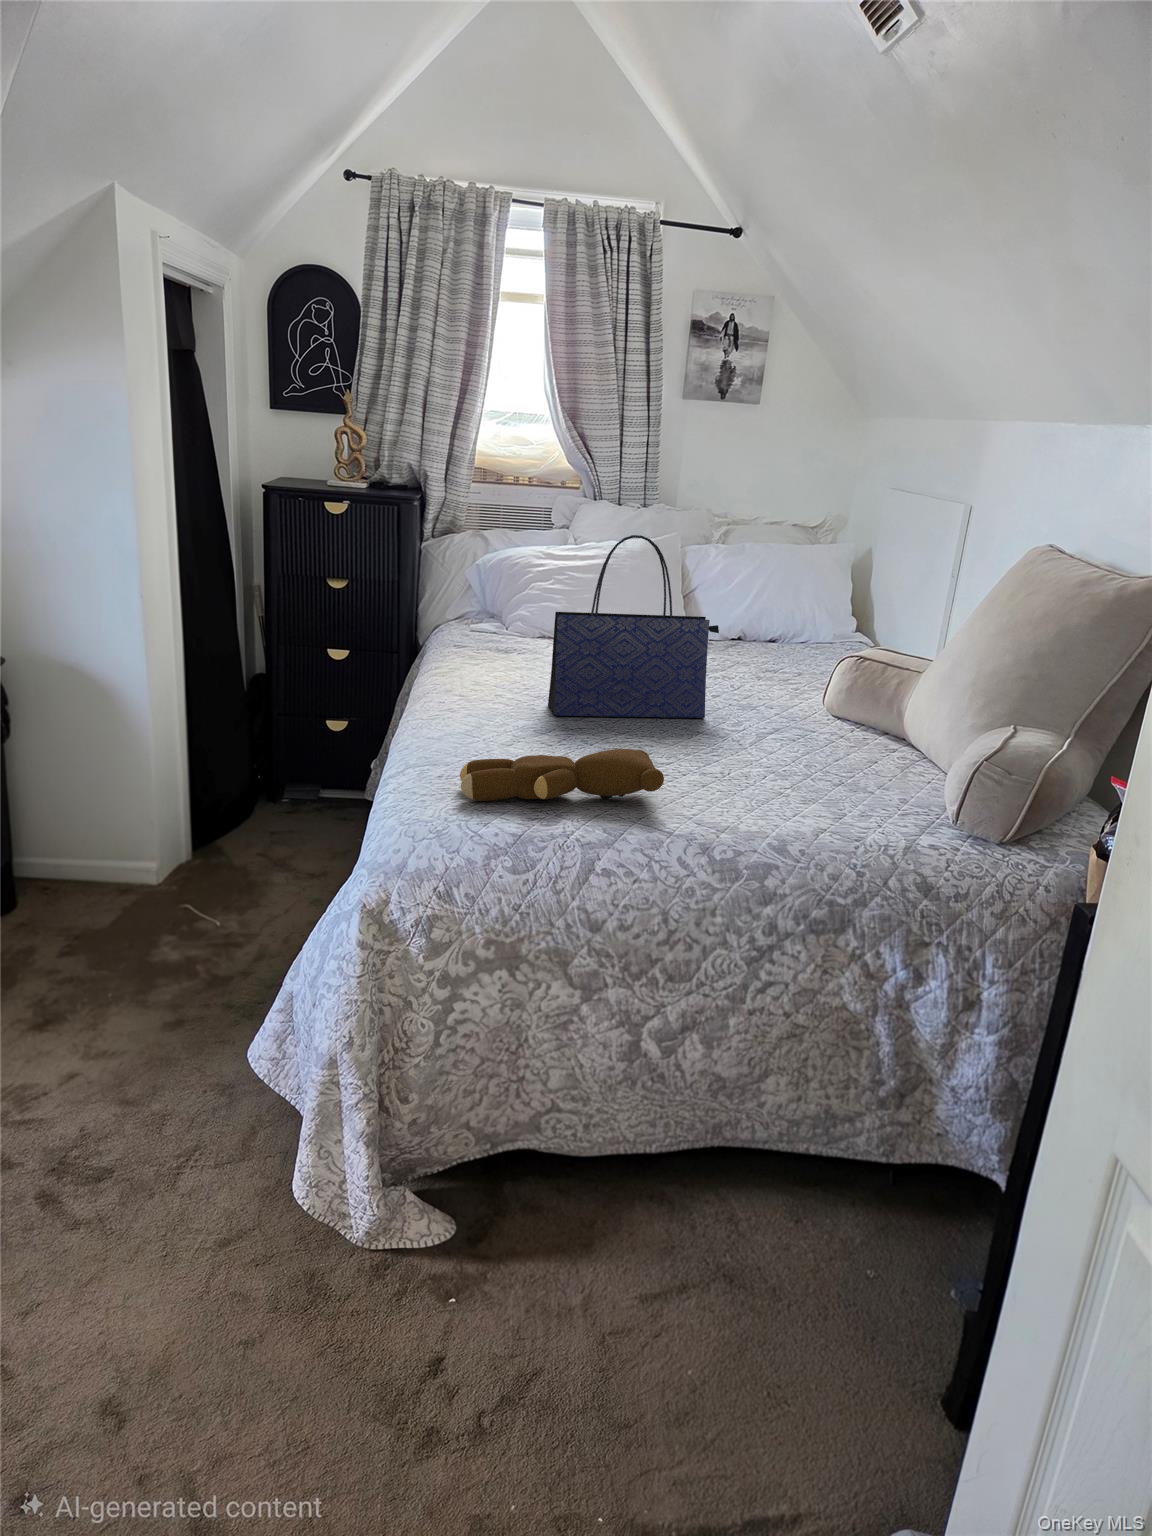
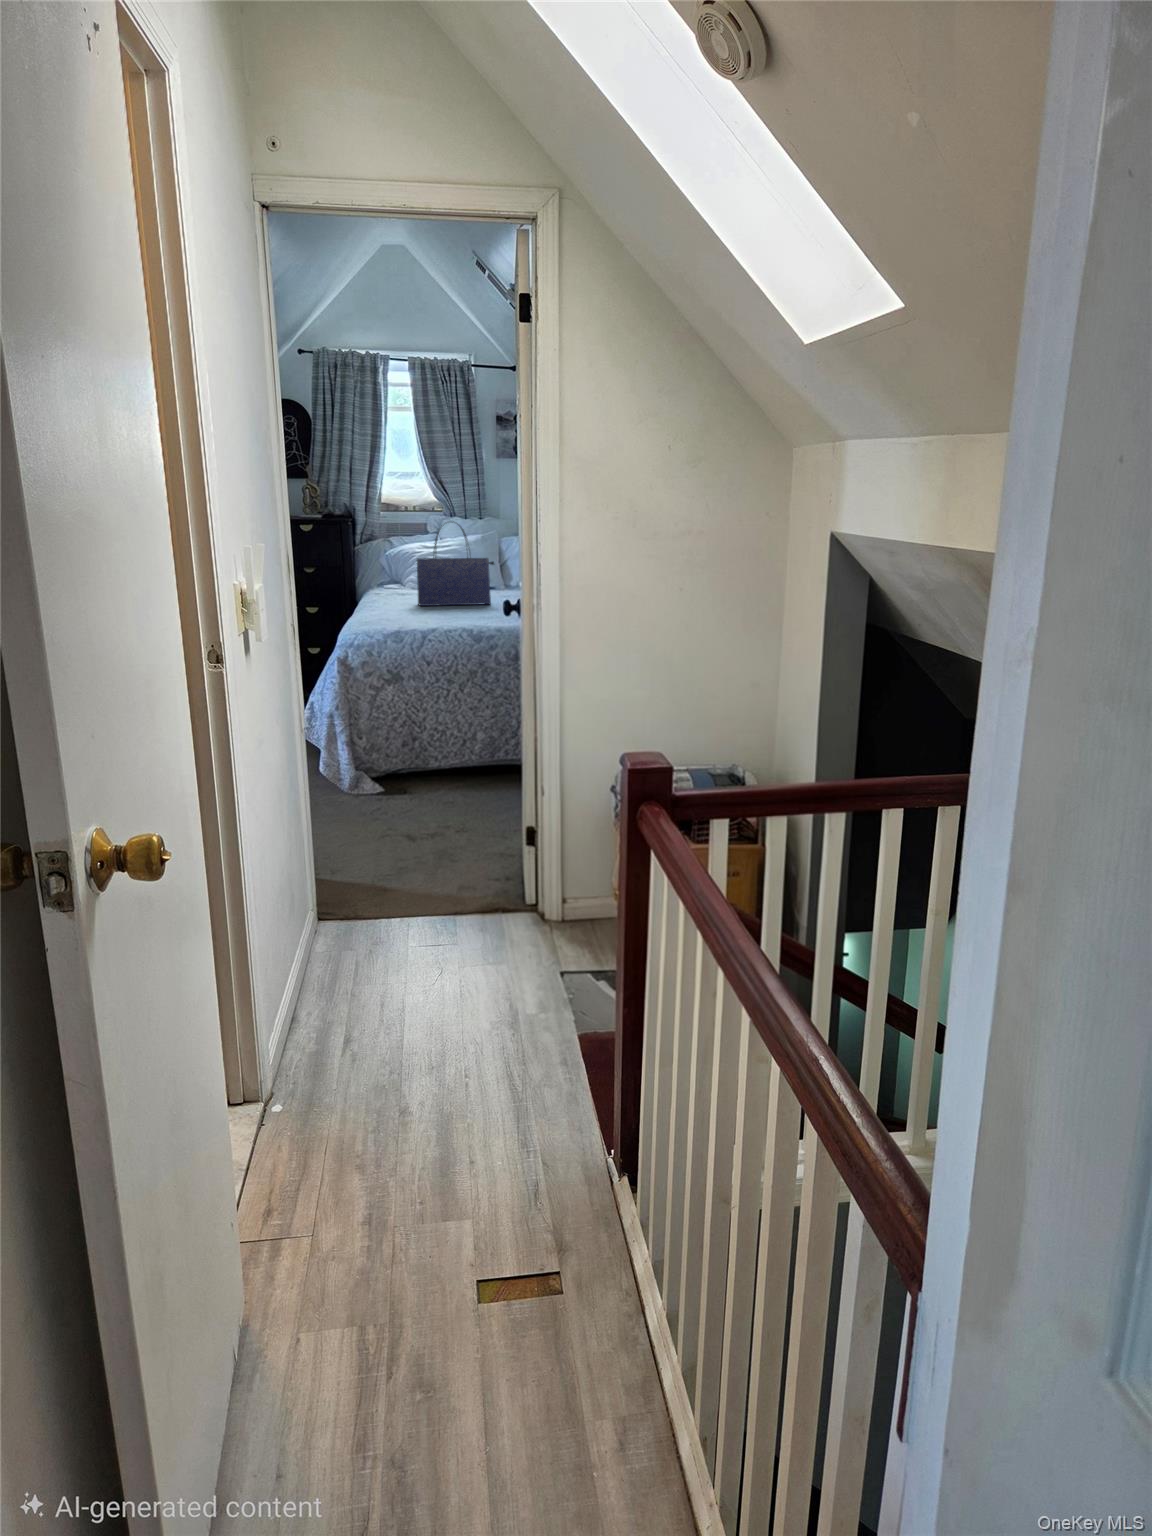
teddy bear: present [460,749,664,801] -> none [374,601,456,623]

